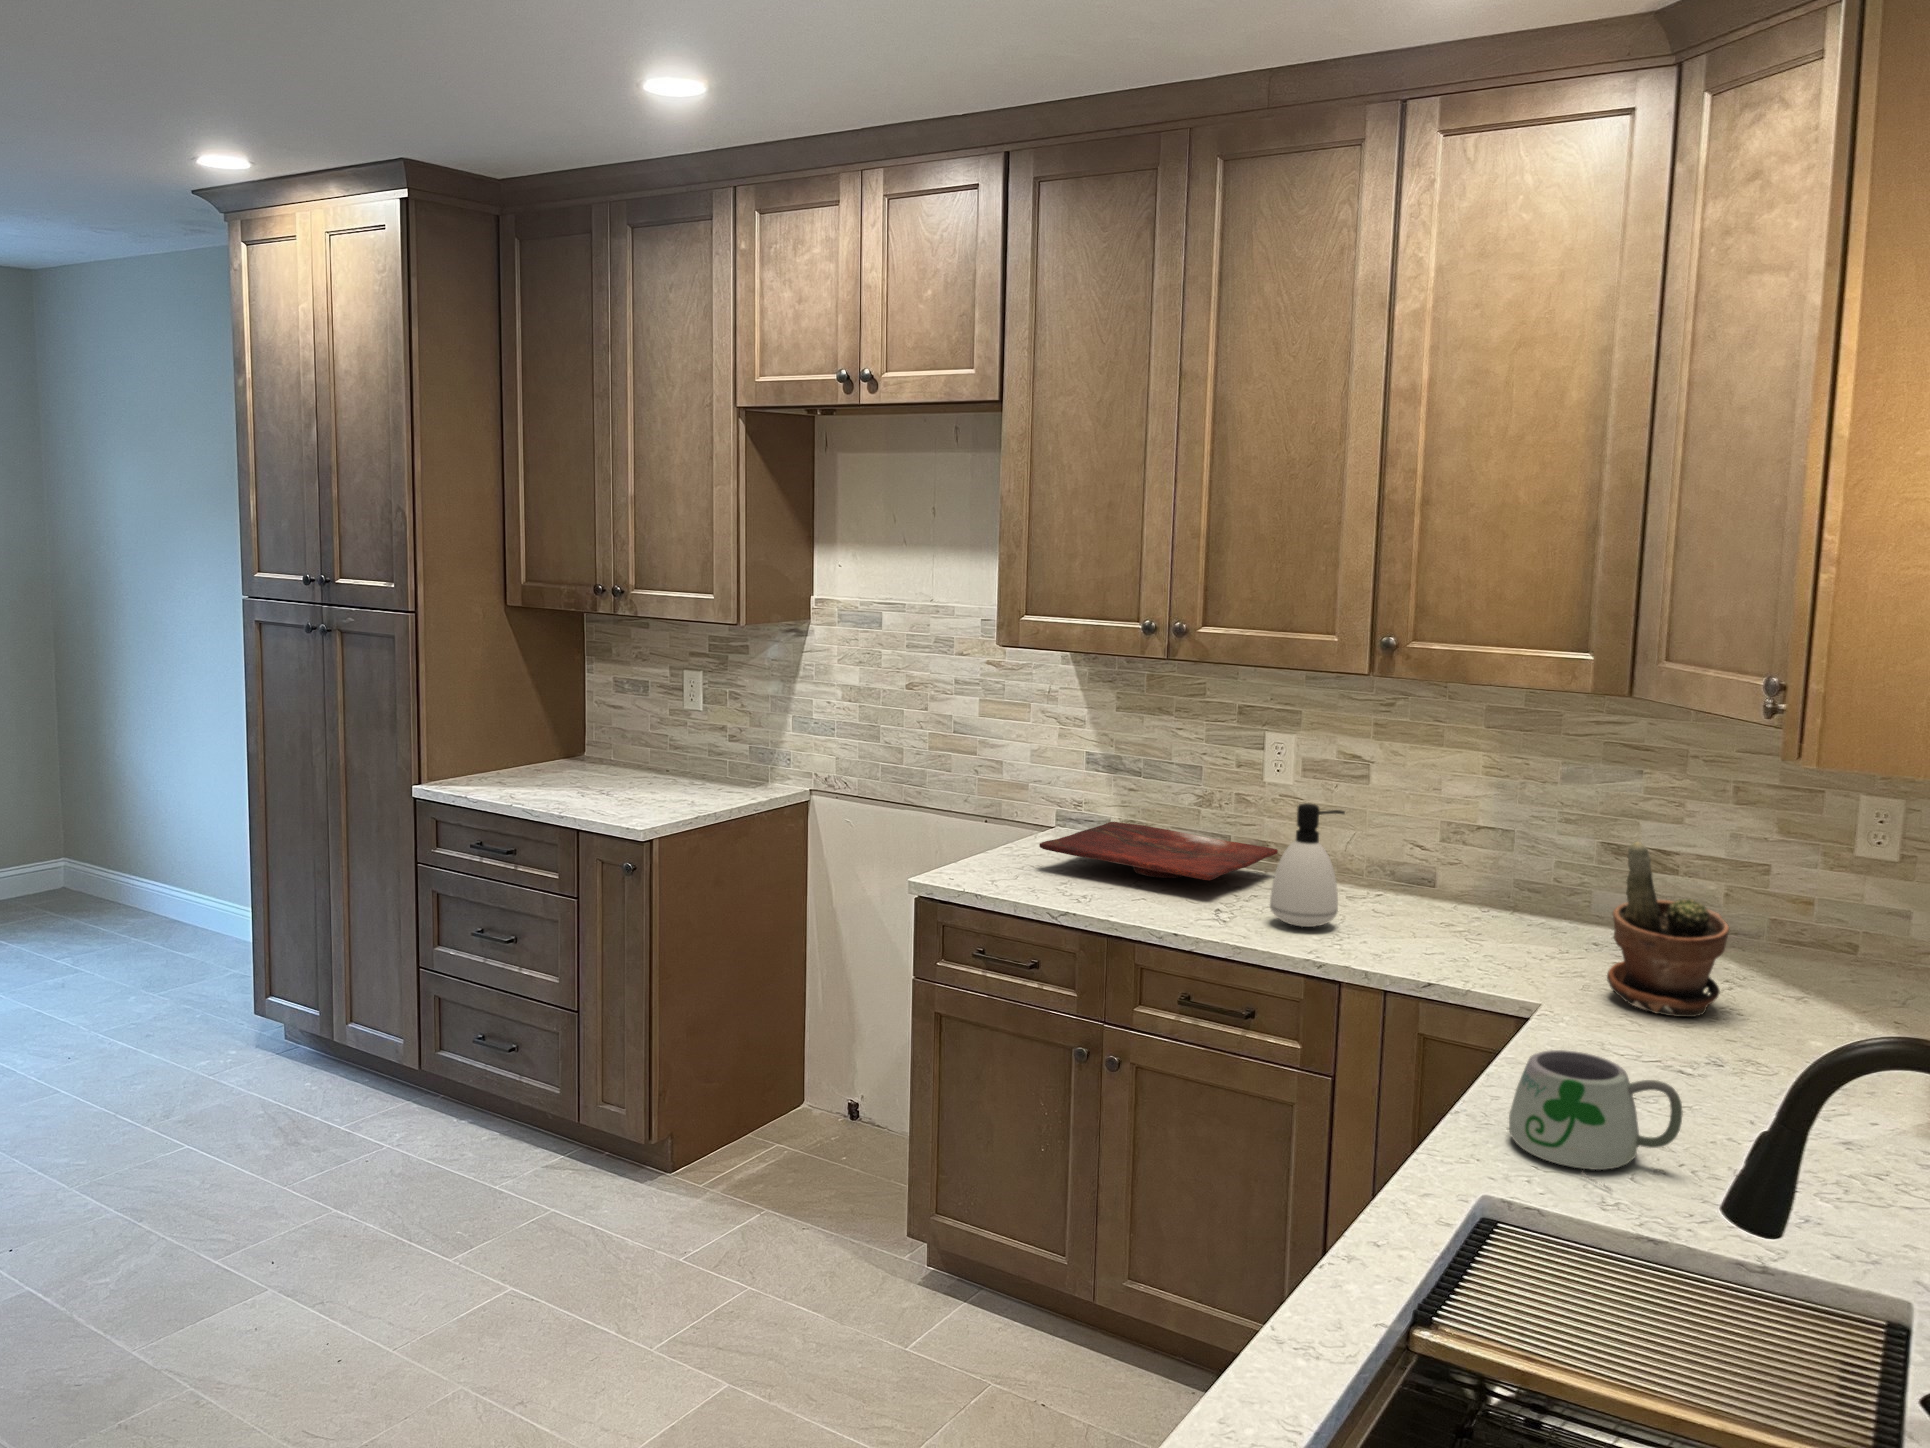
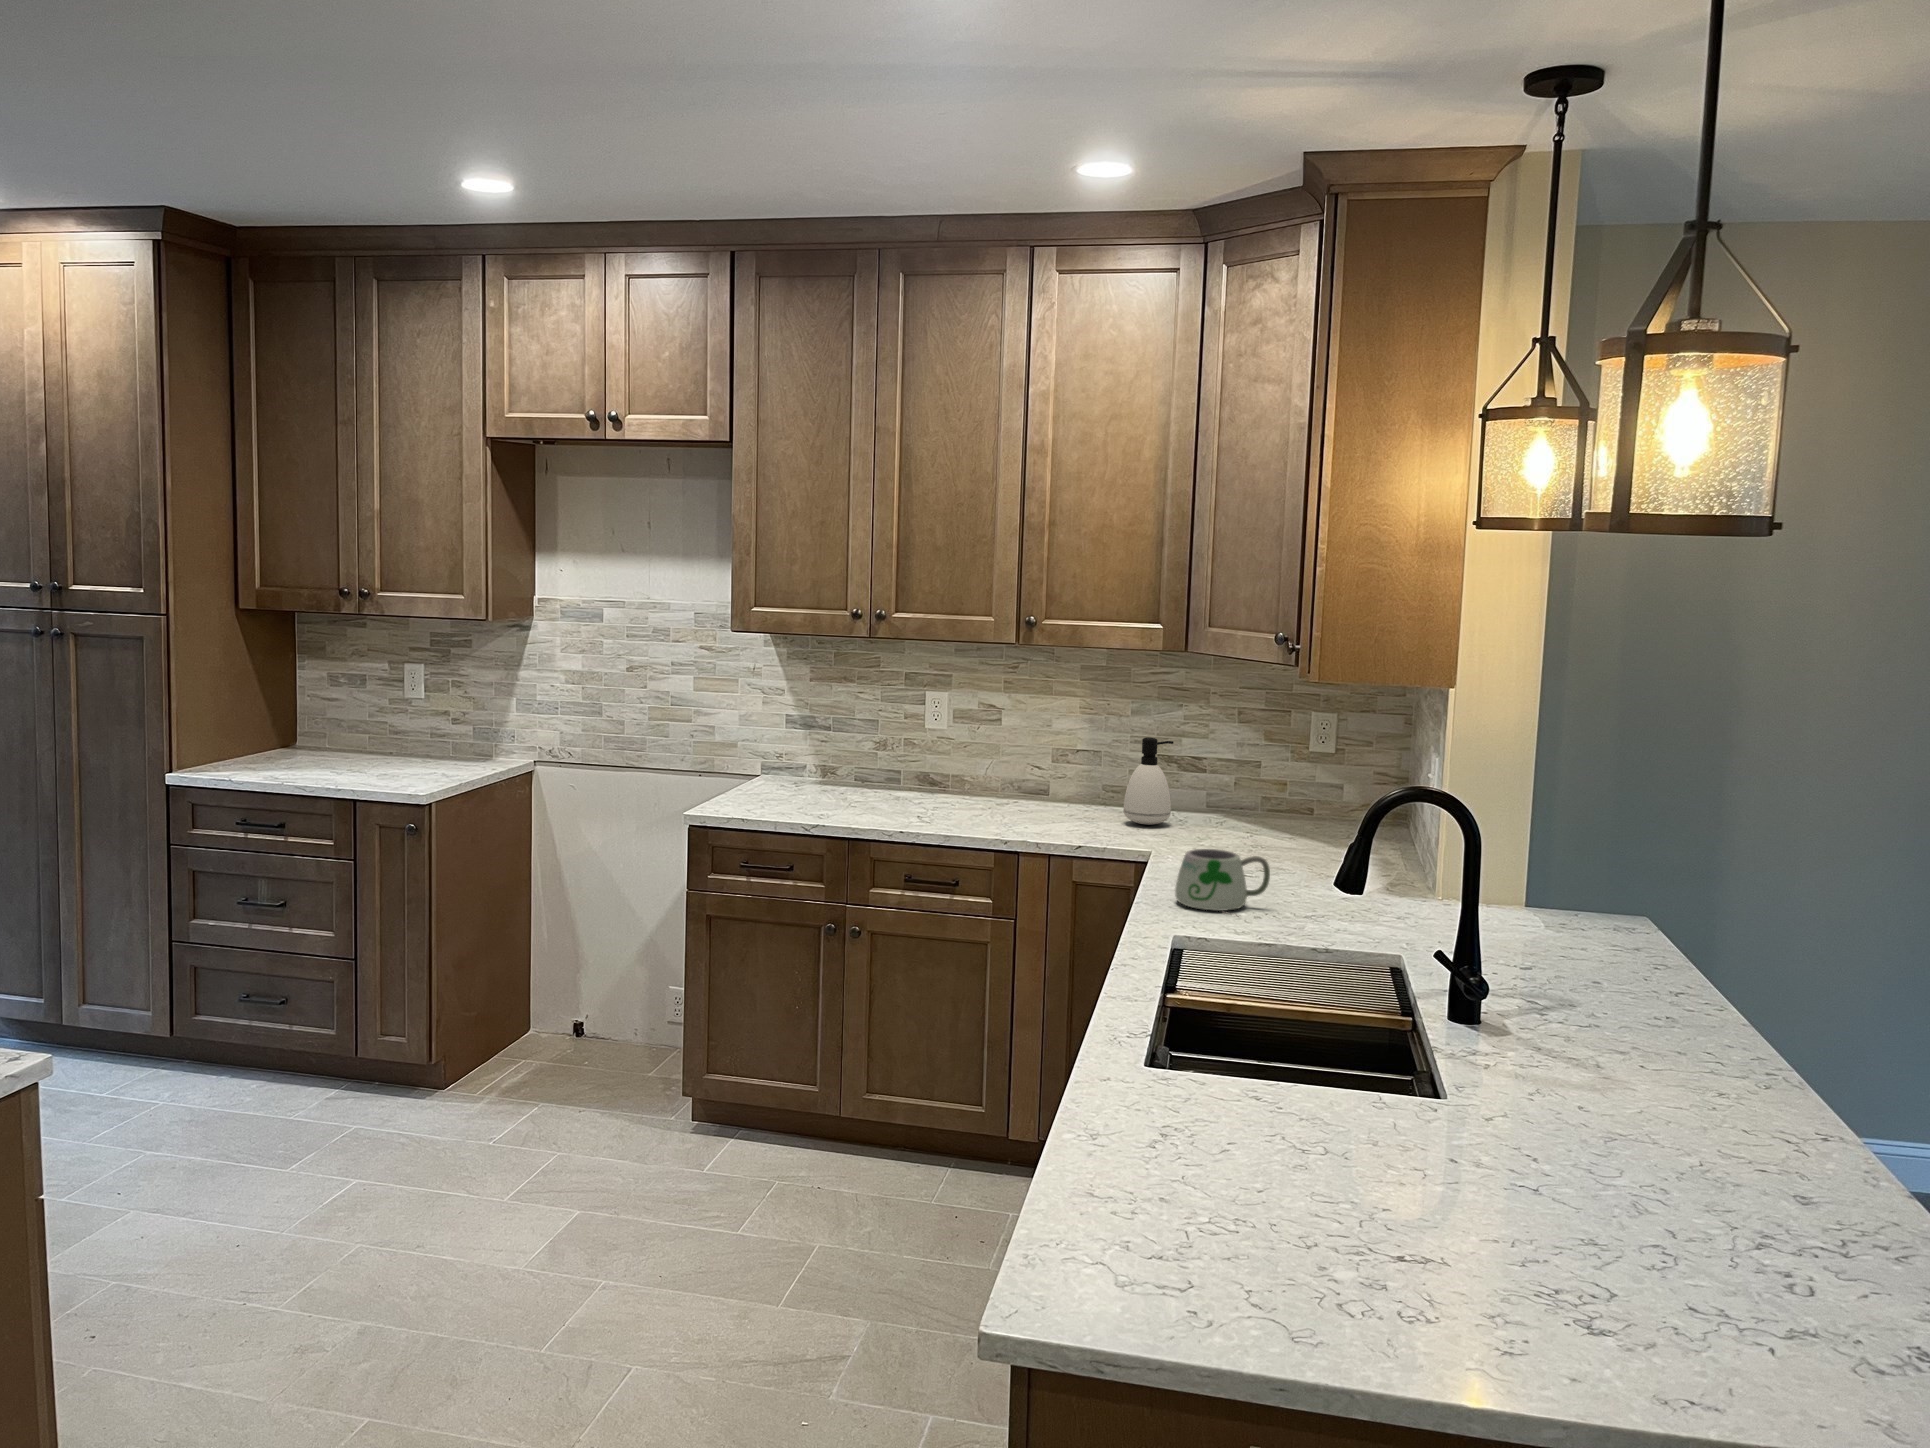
soap dispenser: present [1270,803,1345,927] -> present [1123,737,1174,825]
cutting board: present [1039,822,1278,880] -> none [773,766,943,801]
potted plant: present [1607,842,1729,1017] -> none [1188,739,1258,847]

